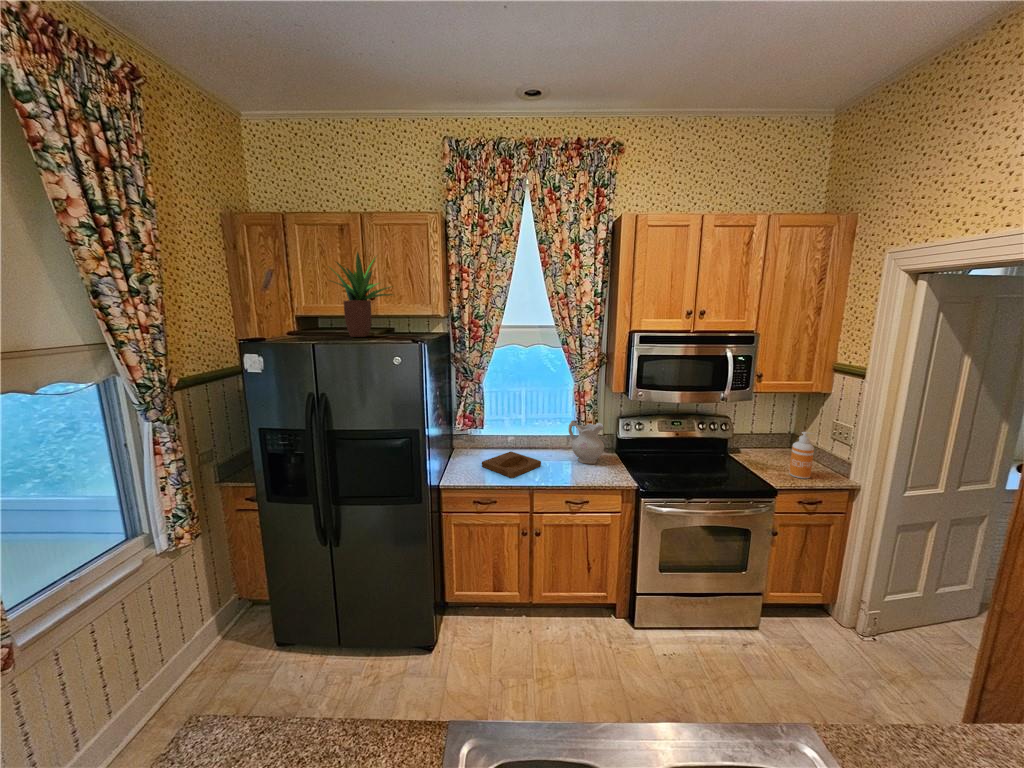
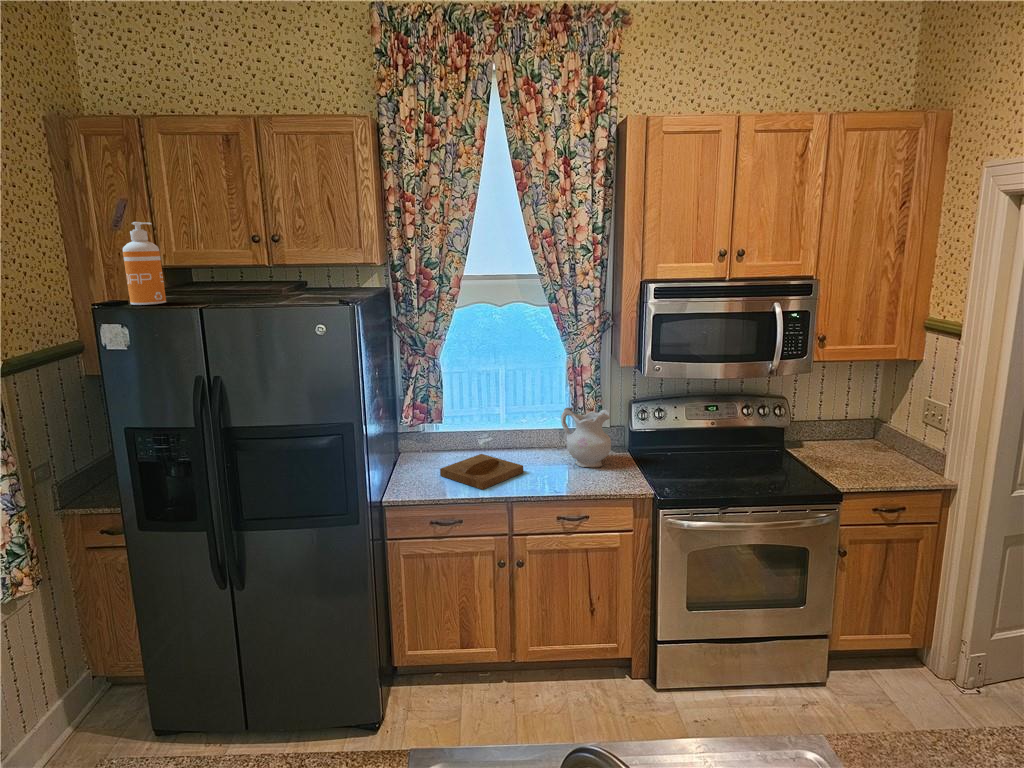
potted plant: present [330,252,392,337] -> none [210,174,310,296]
soap dispenser: present [789,432,814,478] -> present [123,222,166,305]

